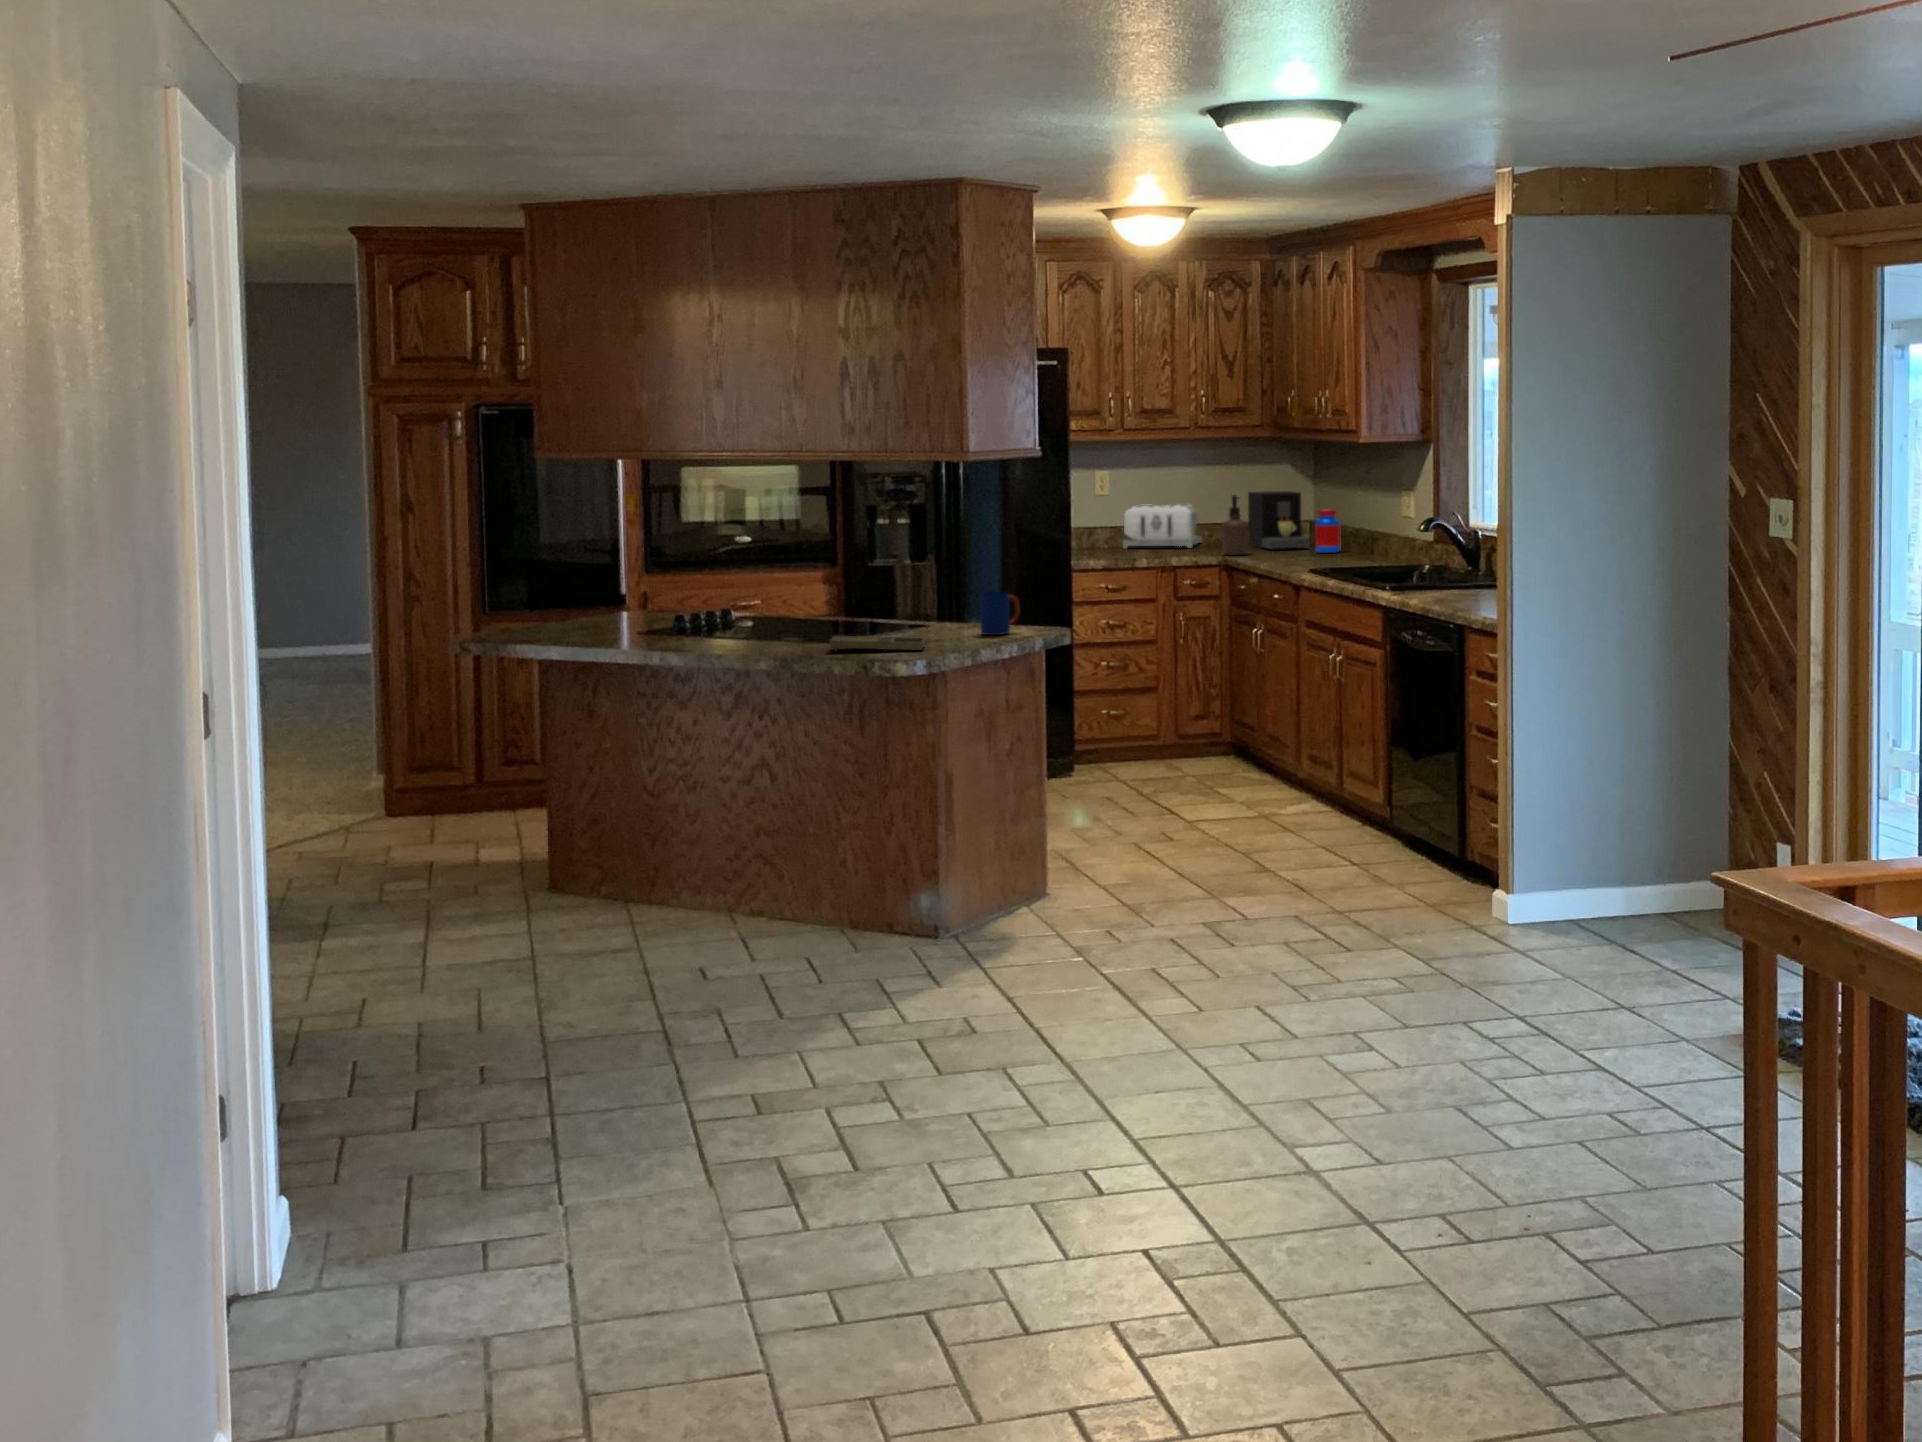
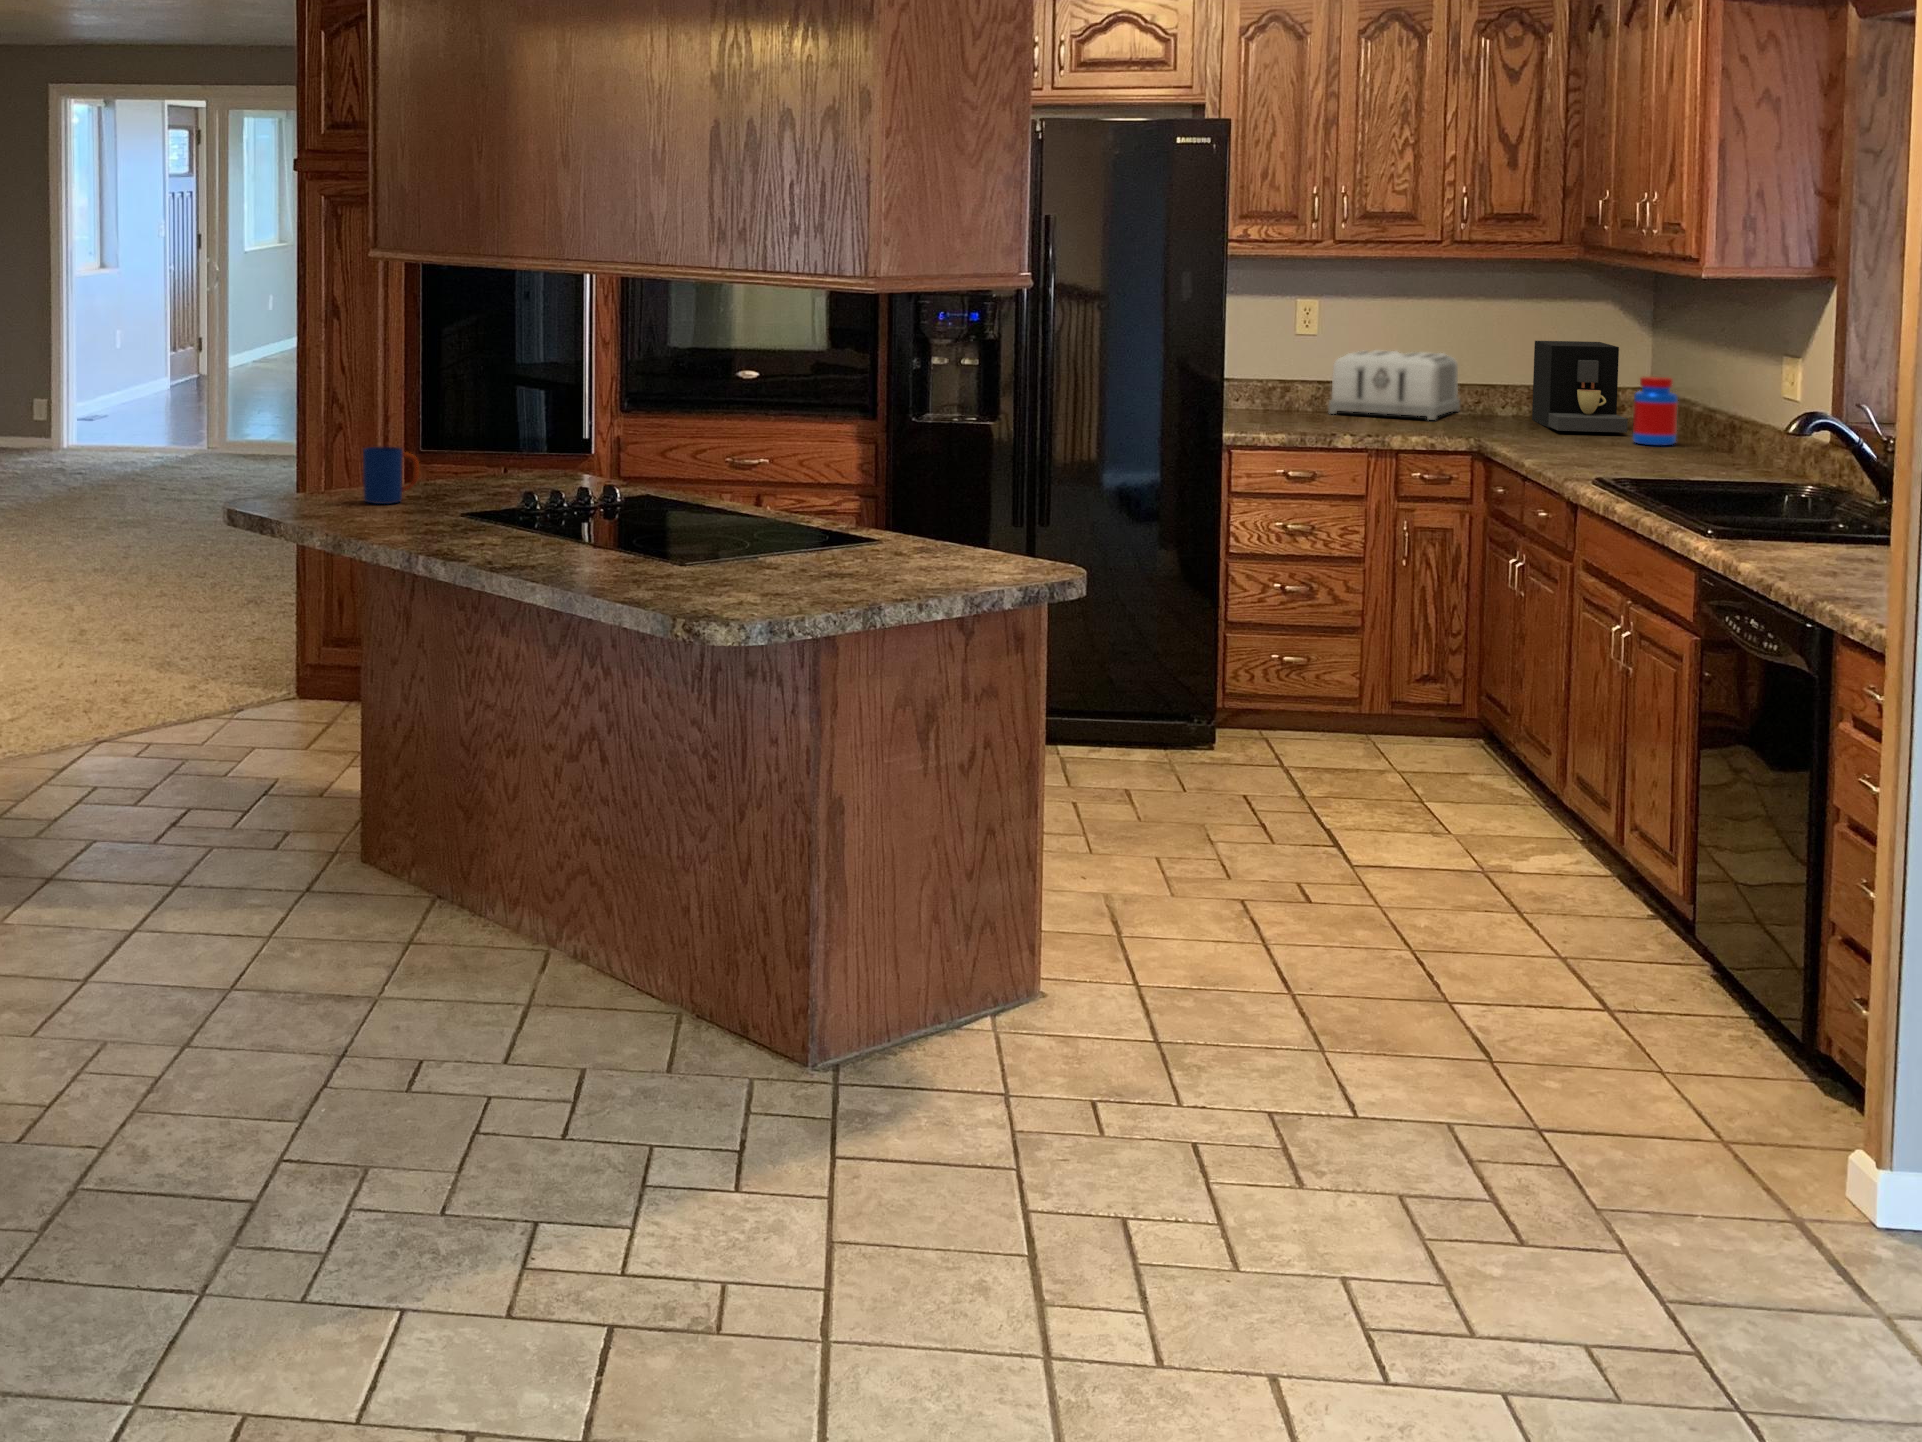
soap dispenser: present [1222,495,1248,555] -> none [1475,347,1518,439]
mug: present [980,592,1020,635] -> present [363,447,419,504]
tray: present [829,636,926,651] -> none [657,559,817,599]

